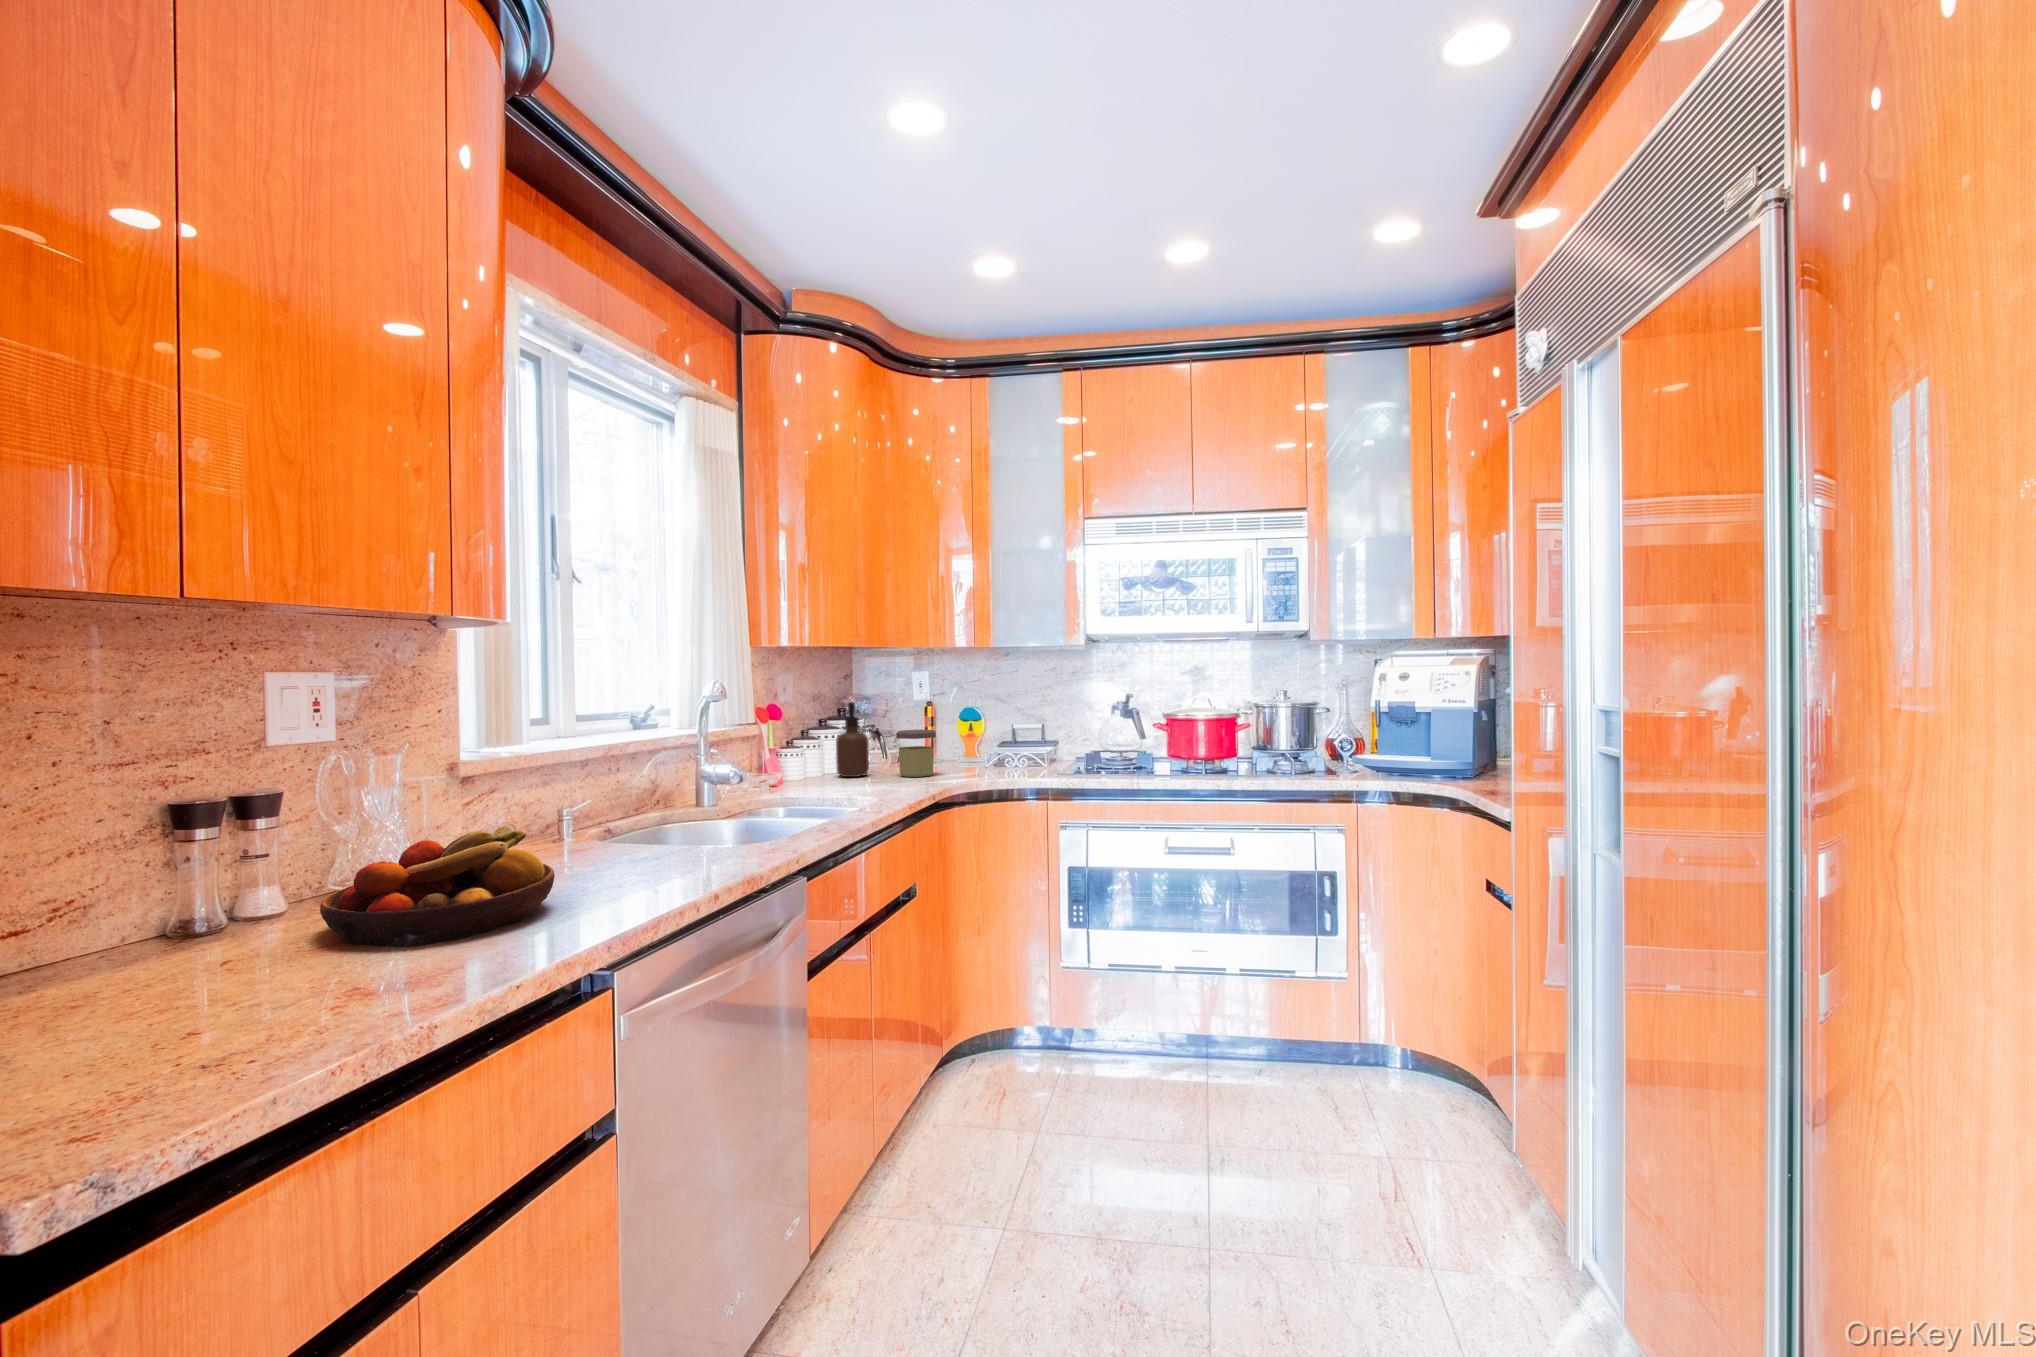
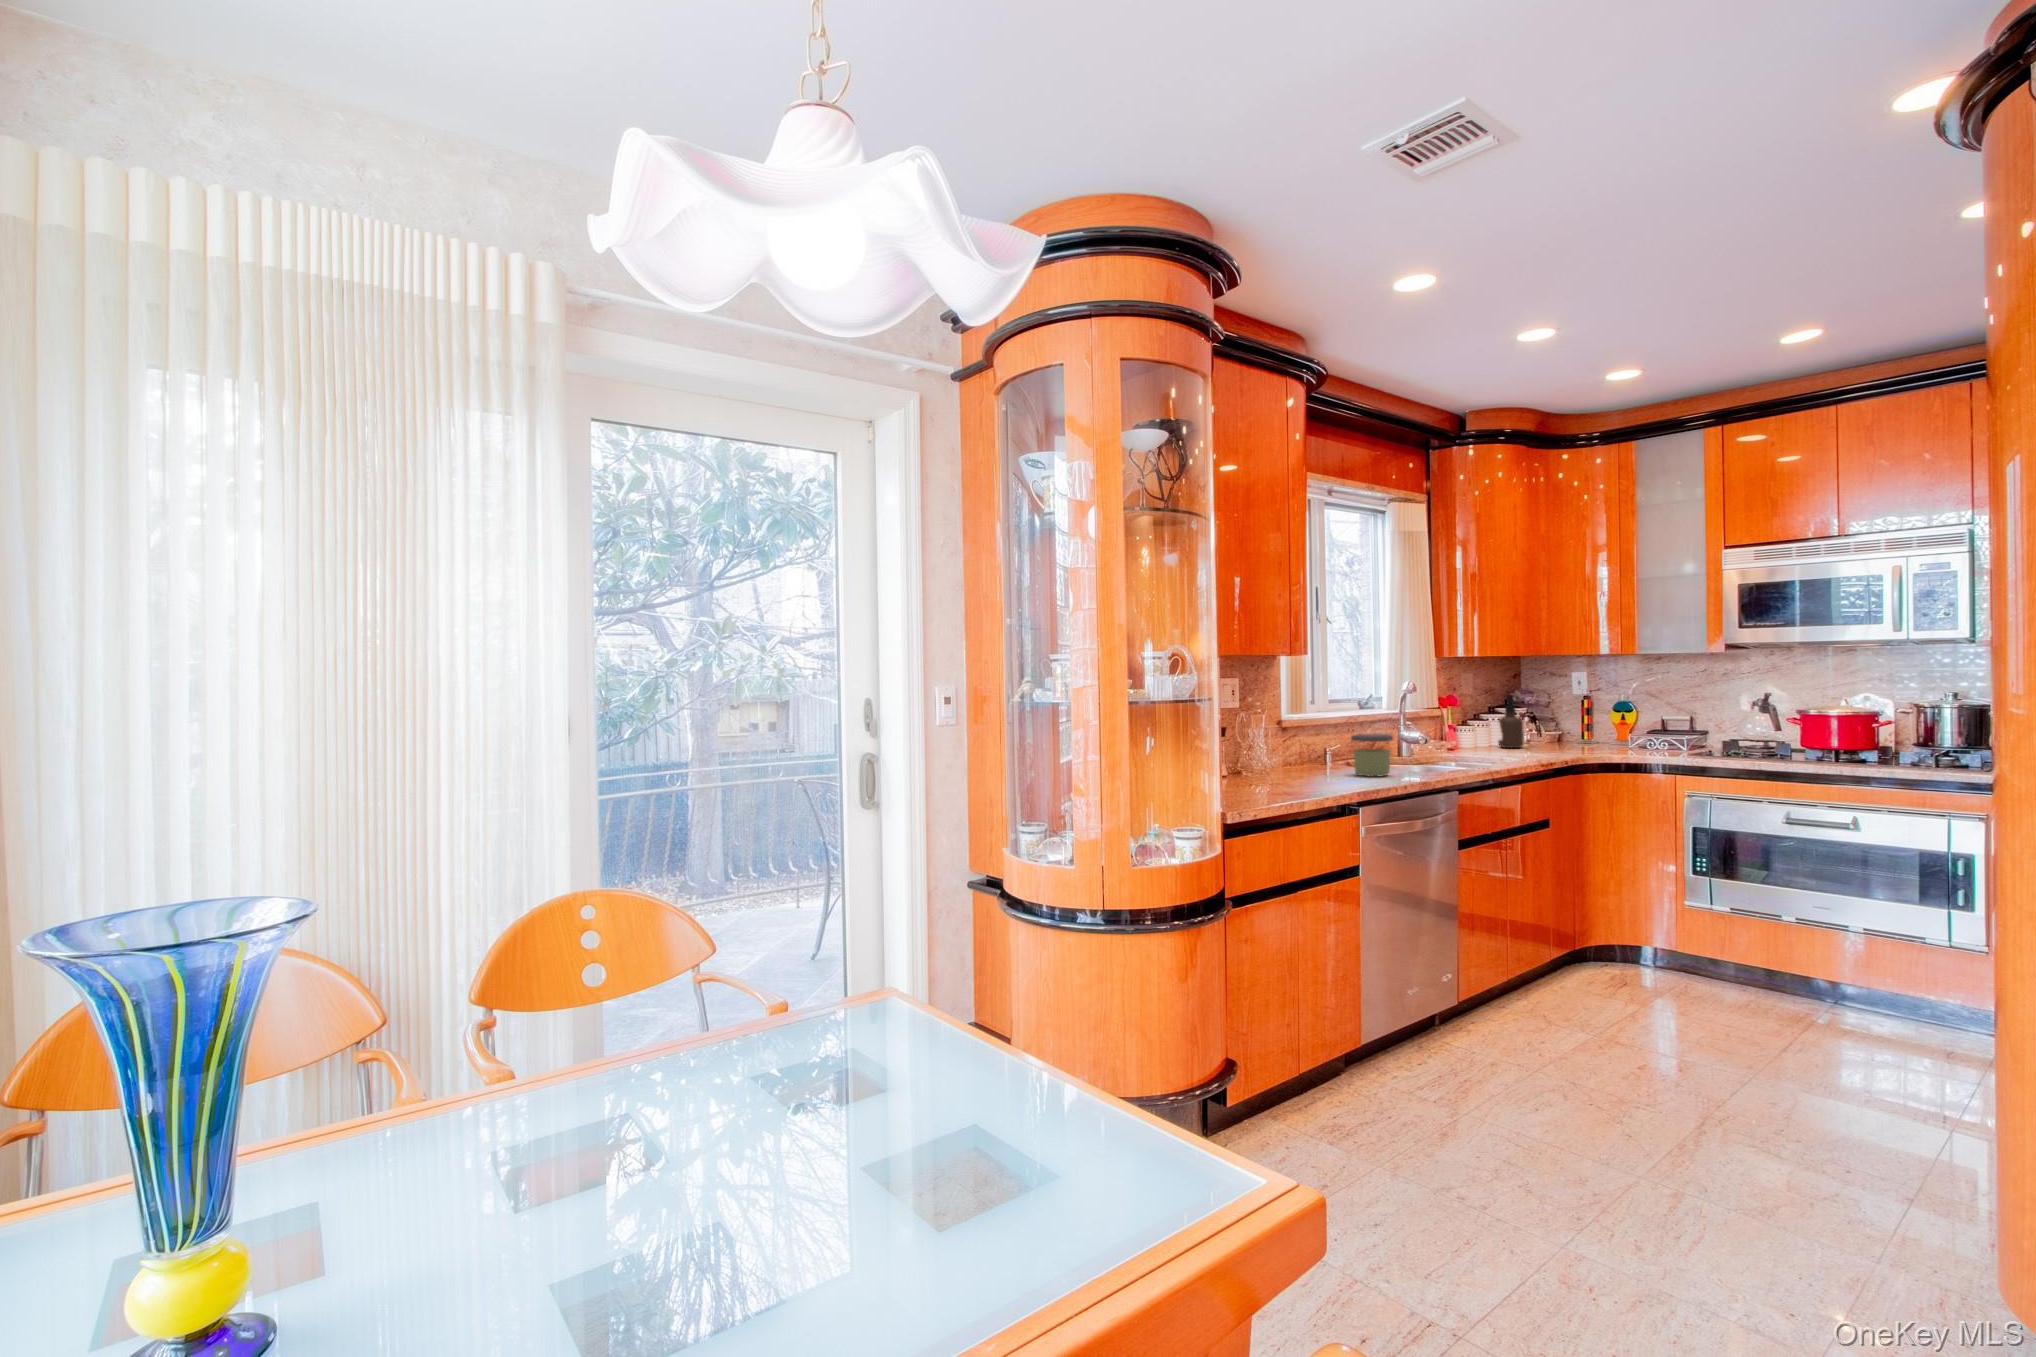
jar: present [896,730,936,777] -> present [1351,733,1393,776]
fruit bowl: present [320,824,555,947] -> none [1253,747,1336,786]

